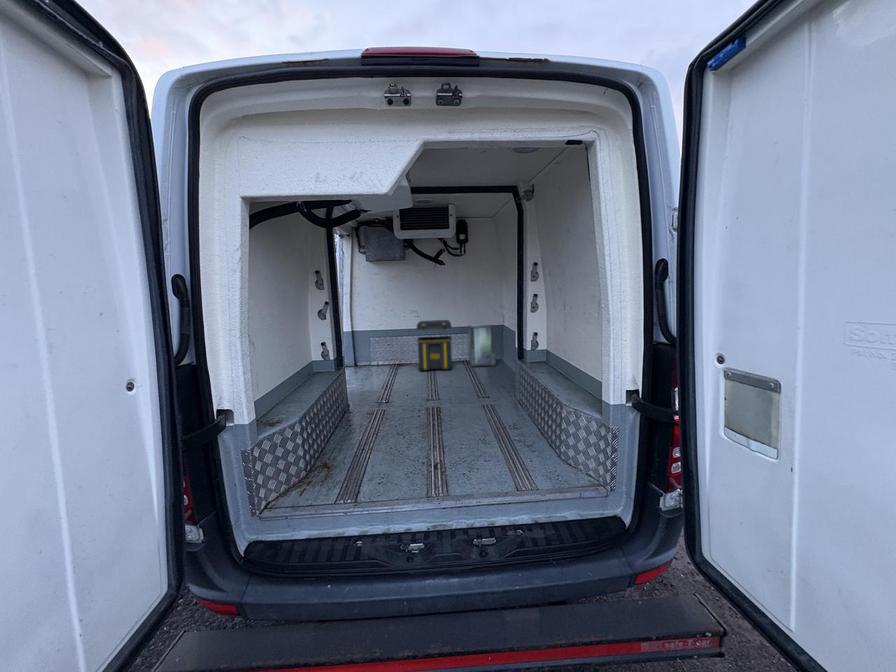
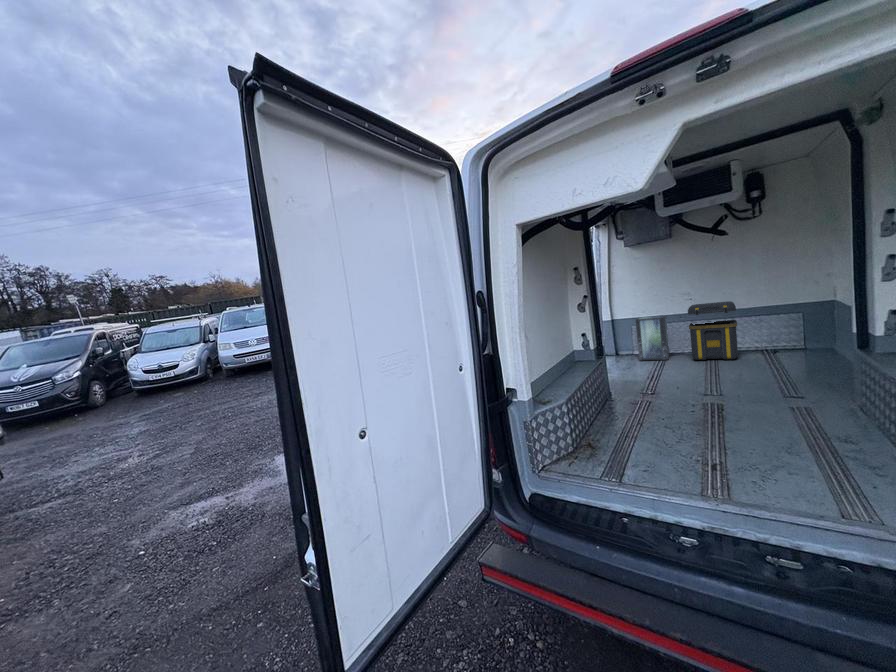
storage box: present [468,325,496,366] -> present [636,315,669,360]

